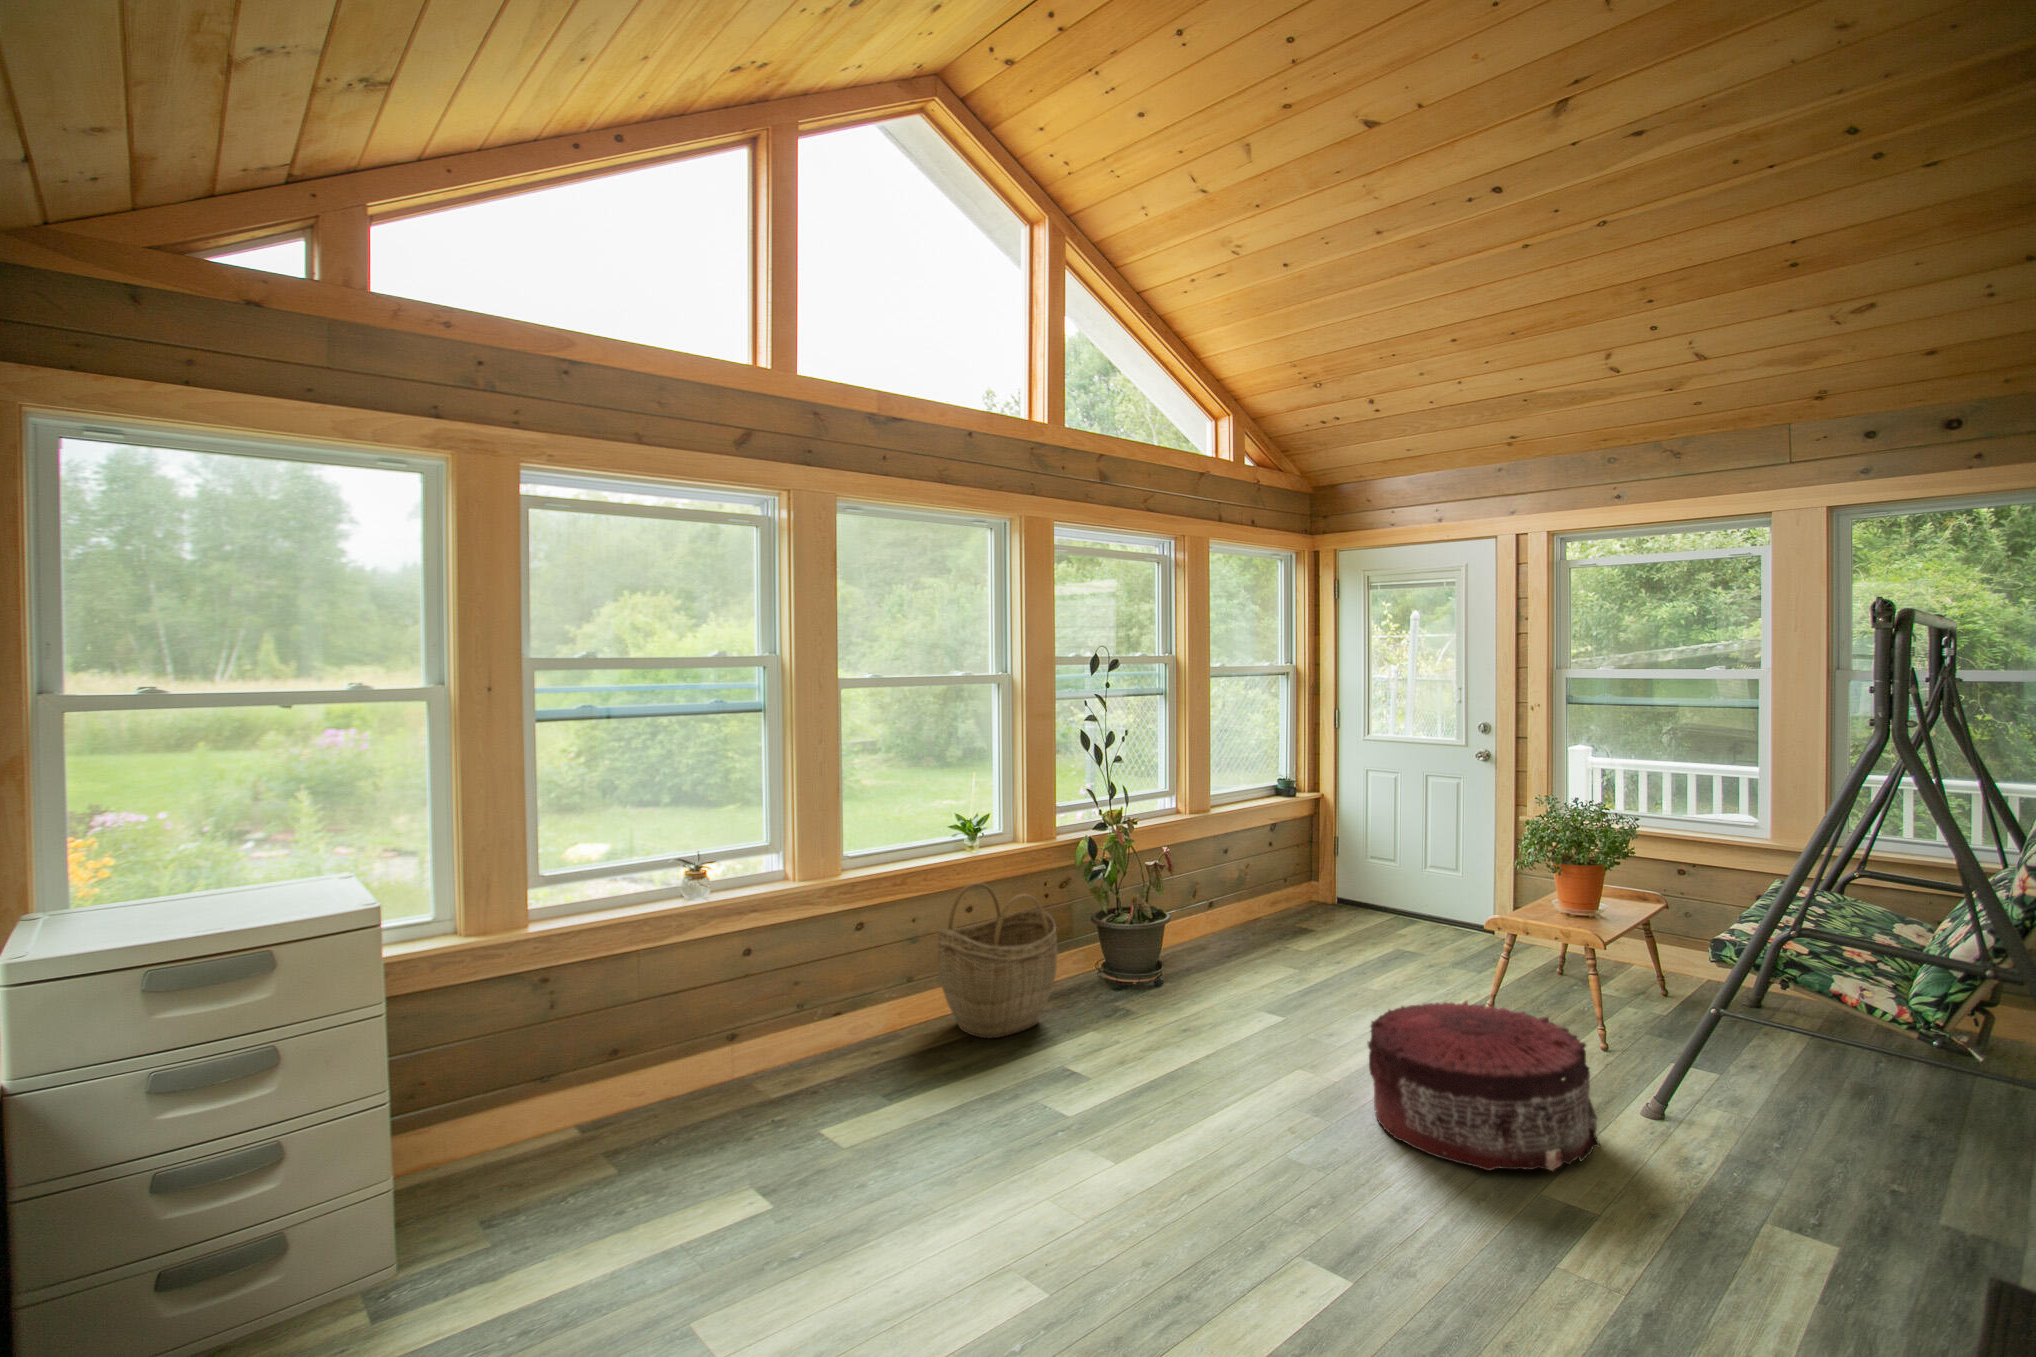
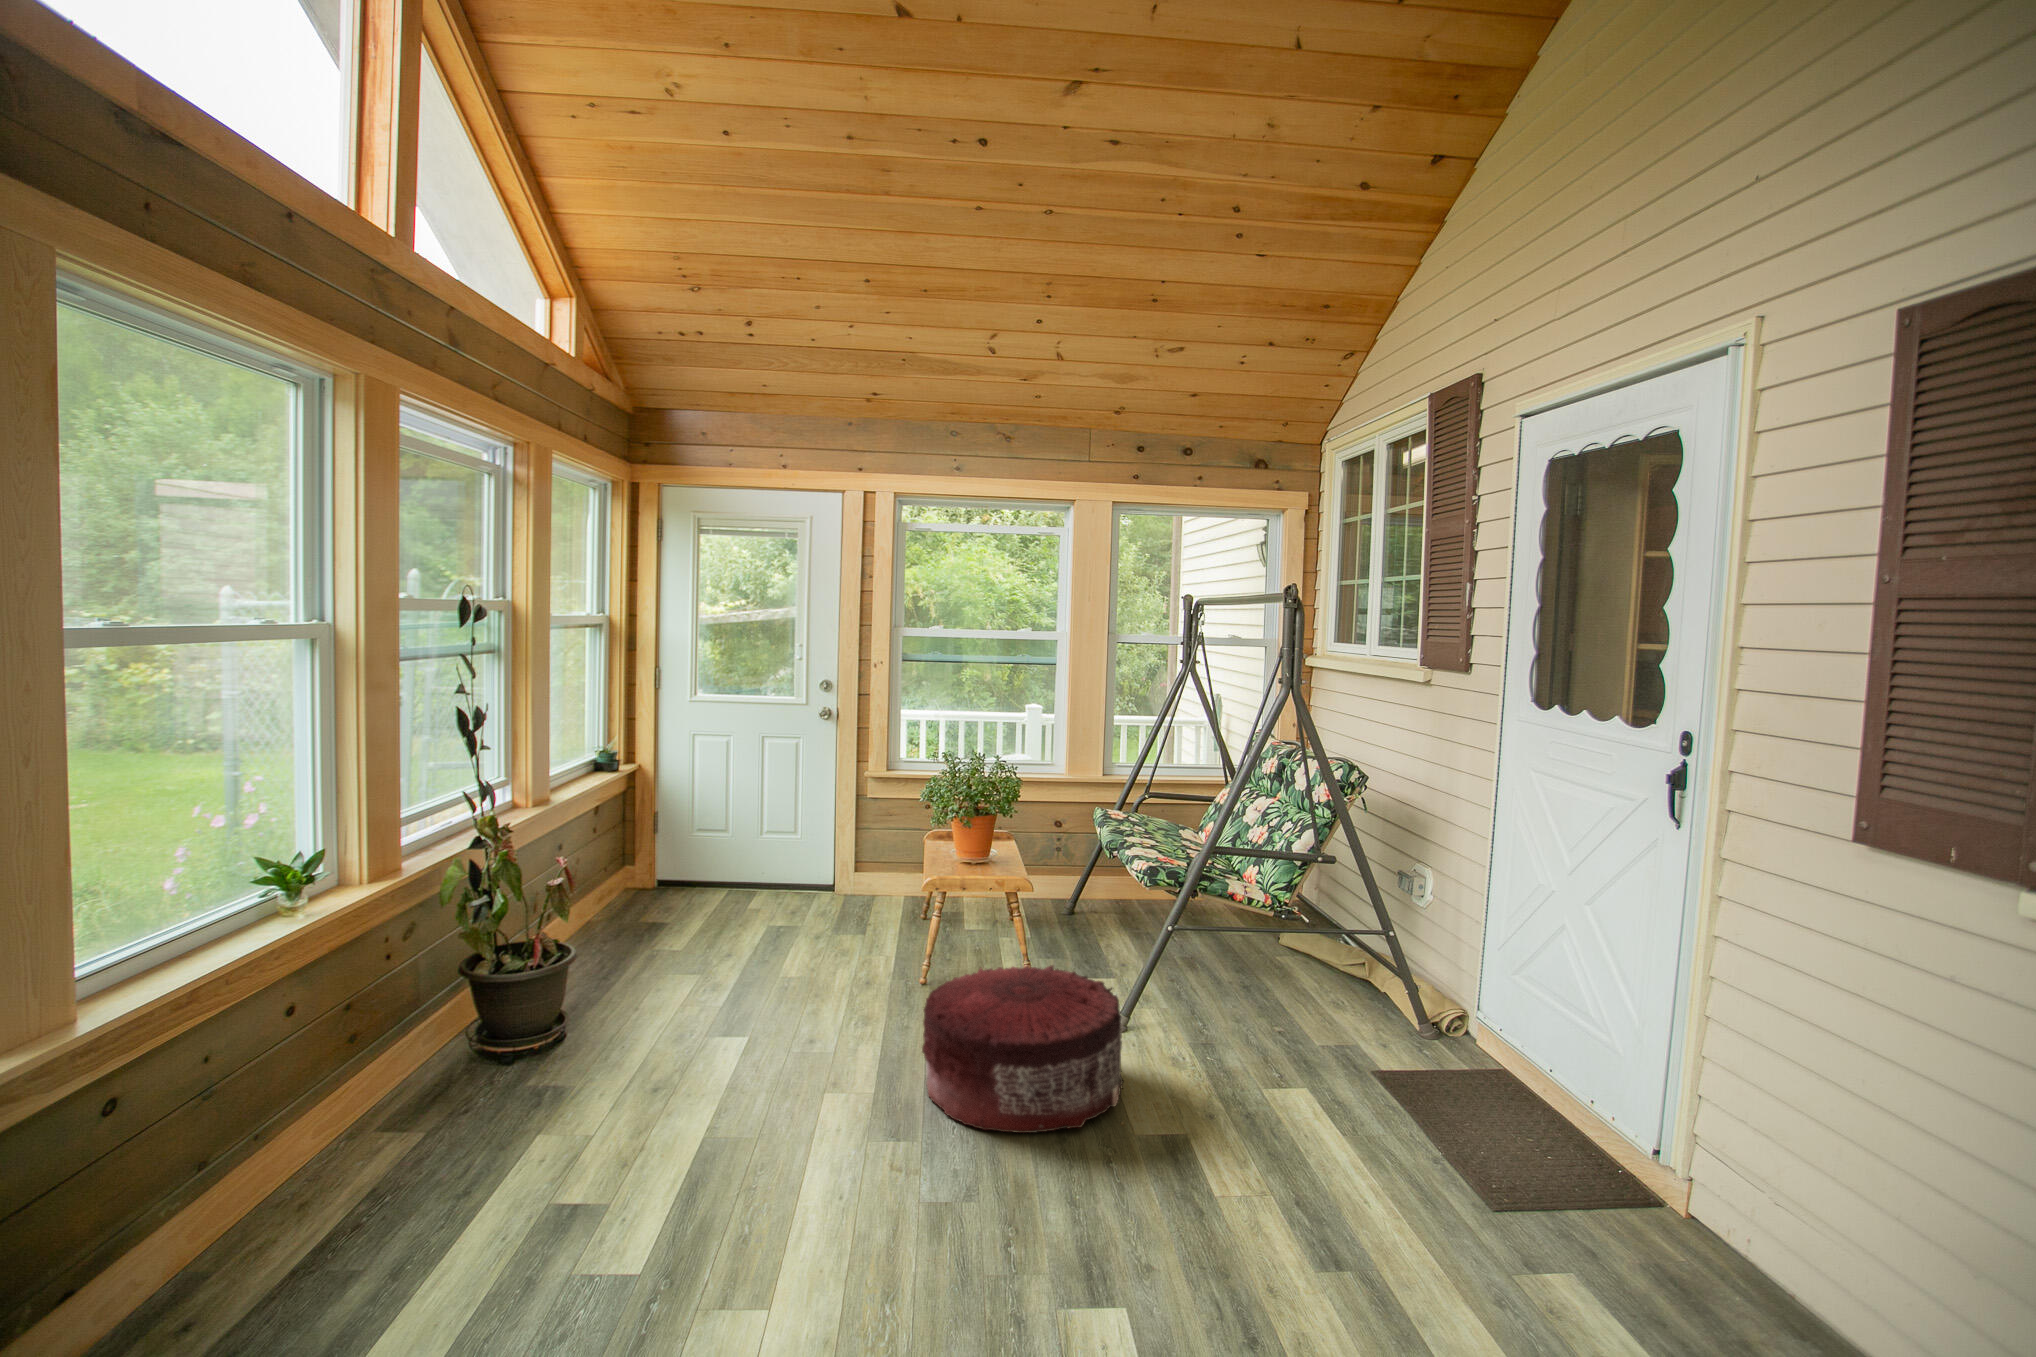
woven basket: present [937,882,1058,1038] -> none [271,966,479,1216]

